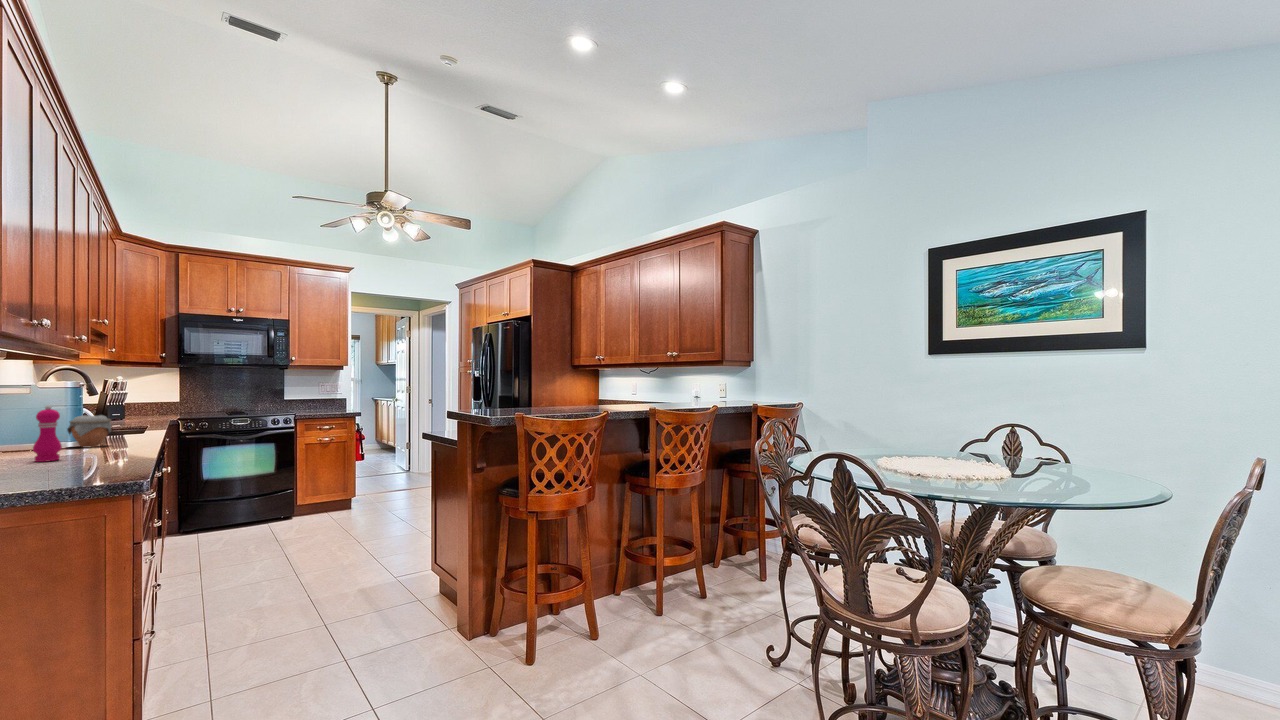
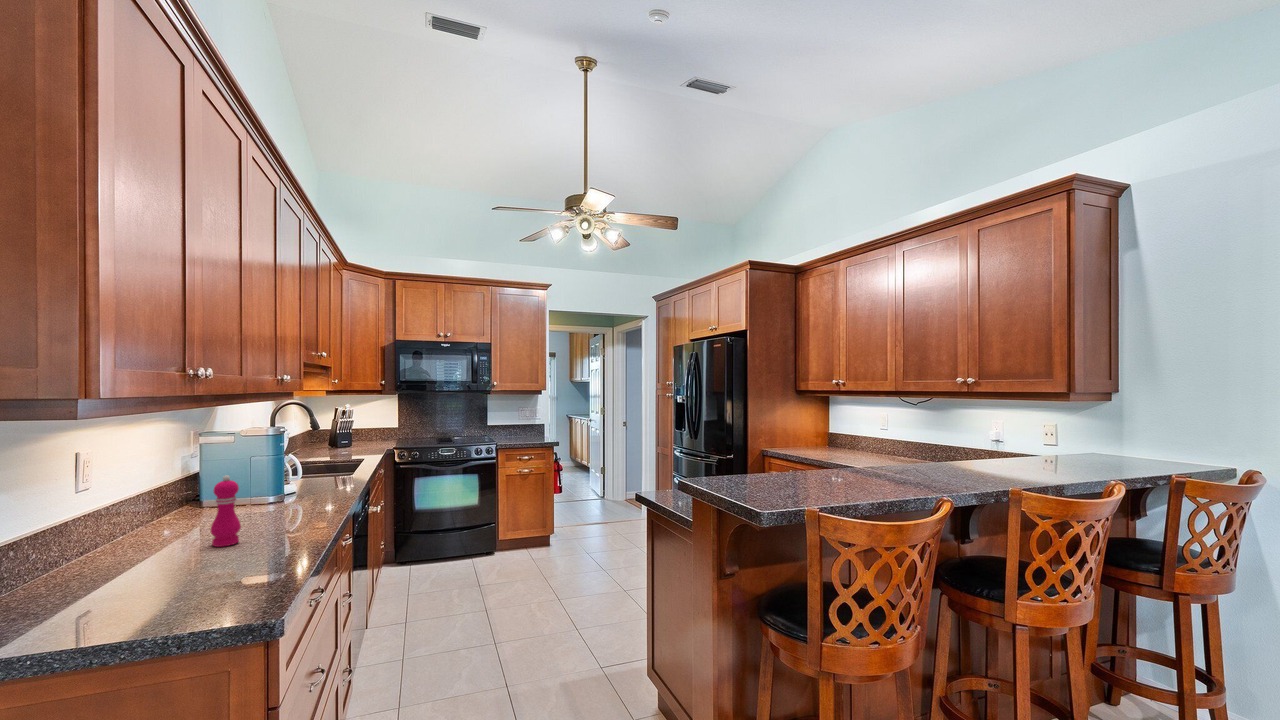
jar: present [67,415,111,447] -> none [264,471,308,511]

